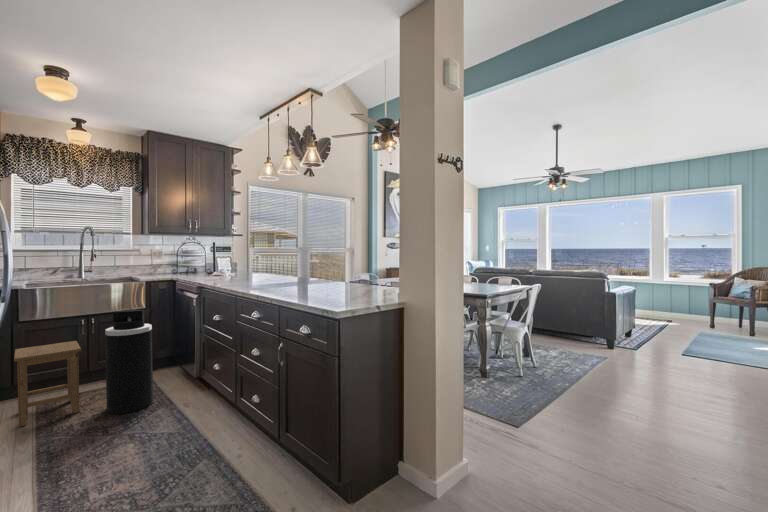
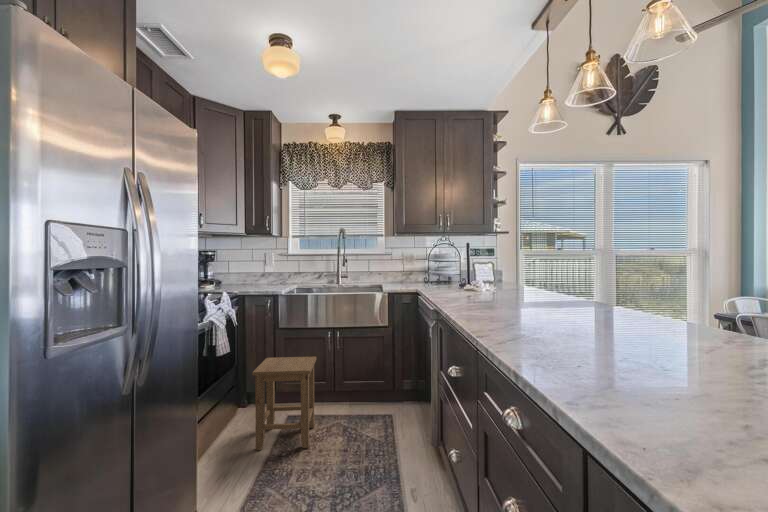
trash can: present [105,310,153,414] -> none [331,329,381,472]

